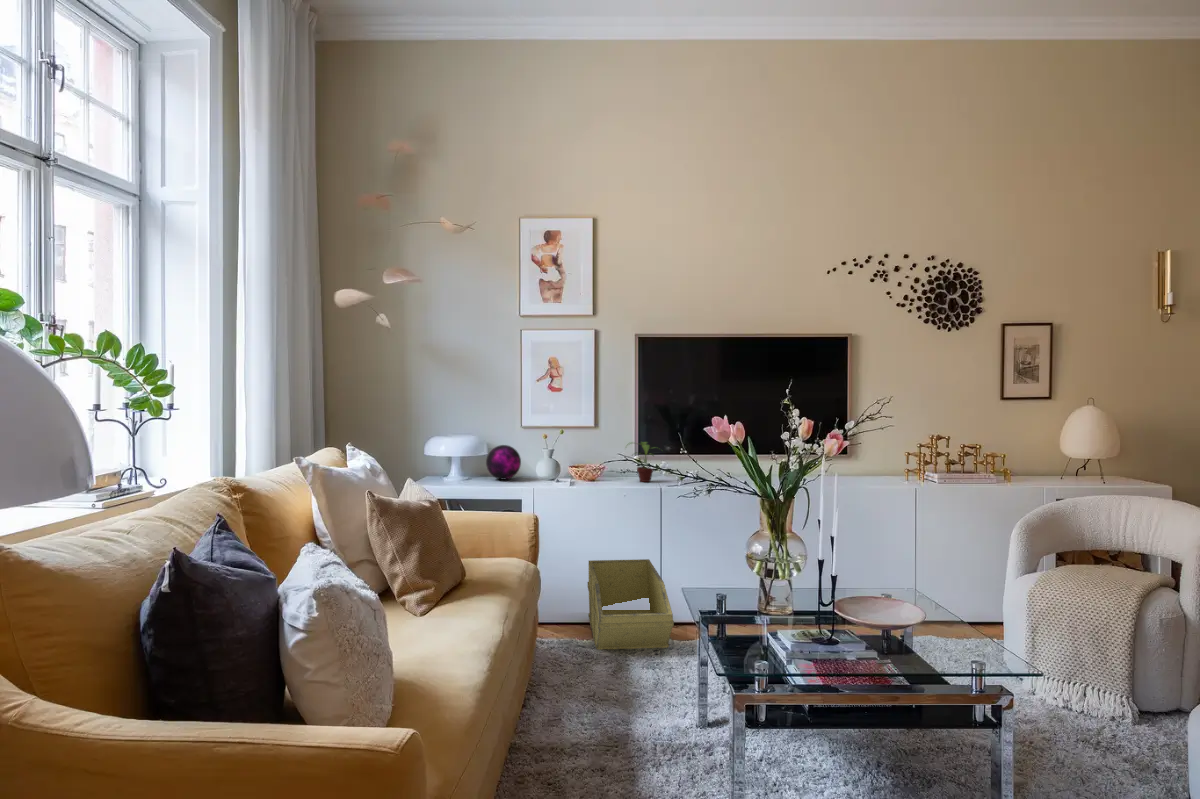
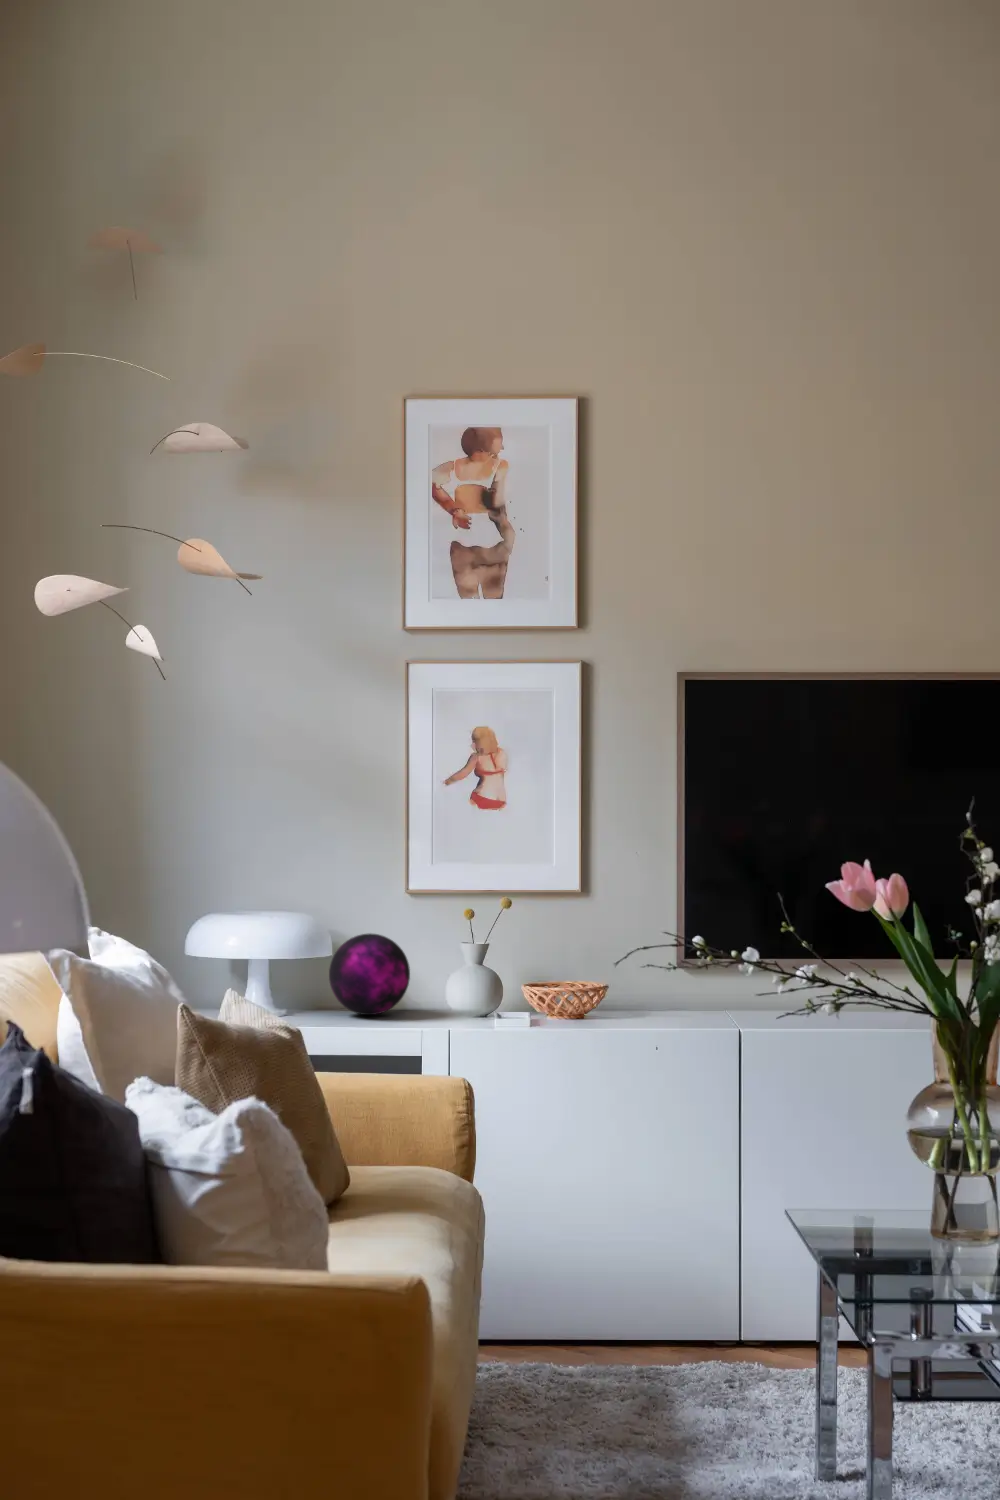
potted plant: present [630,442,653,482] -> none [655,925,750,1022]
storage bin: present [588,559,674,650] -> none [566,1209,762,1426]

